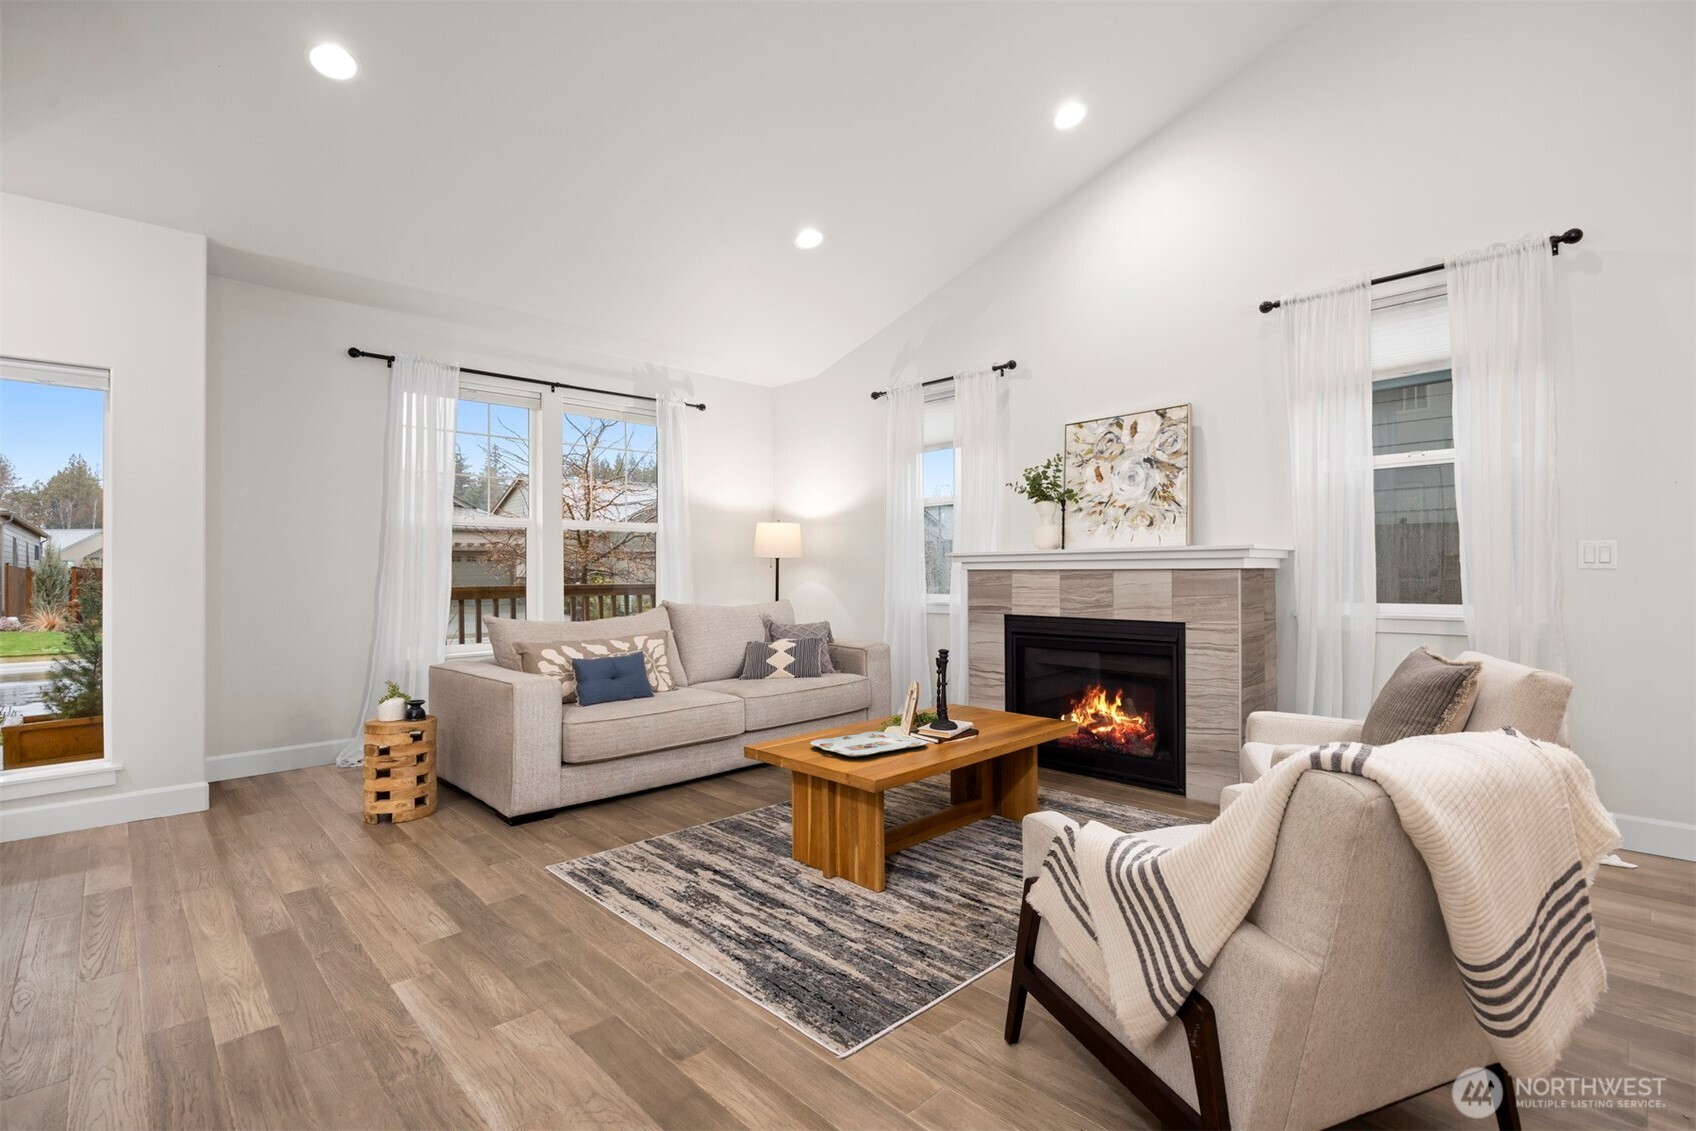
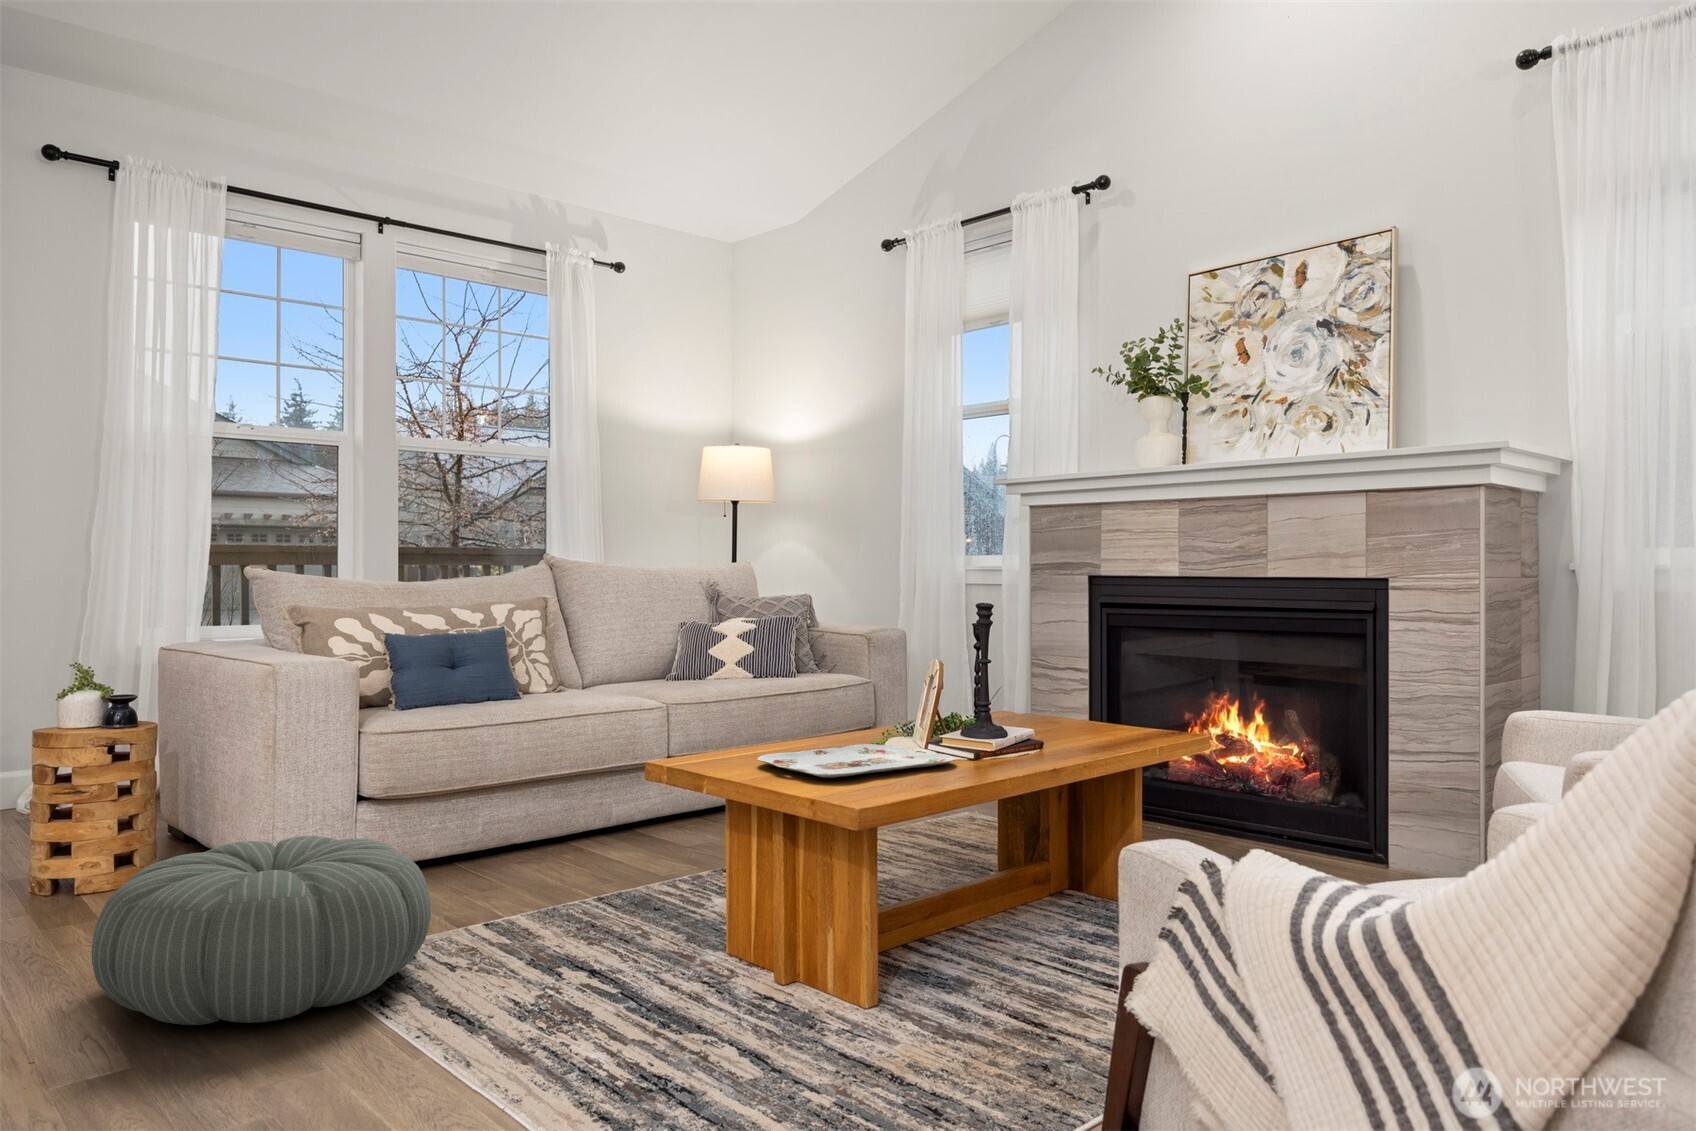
pouf: none [430,792,620,907] -> present [92,836,431,1025]

